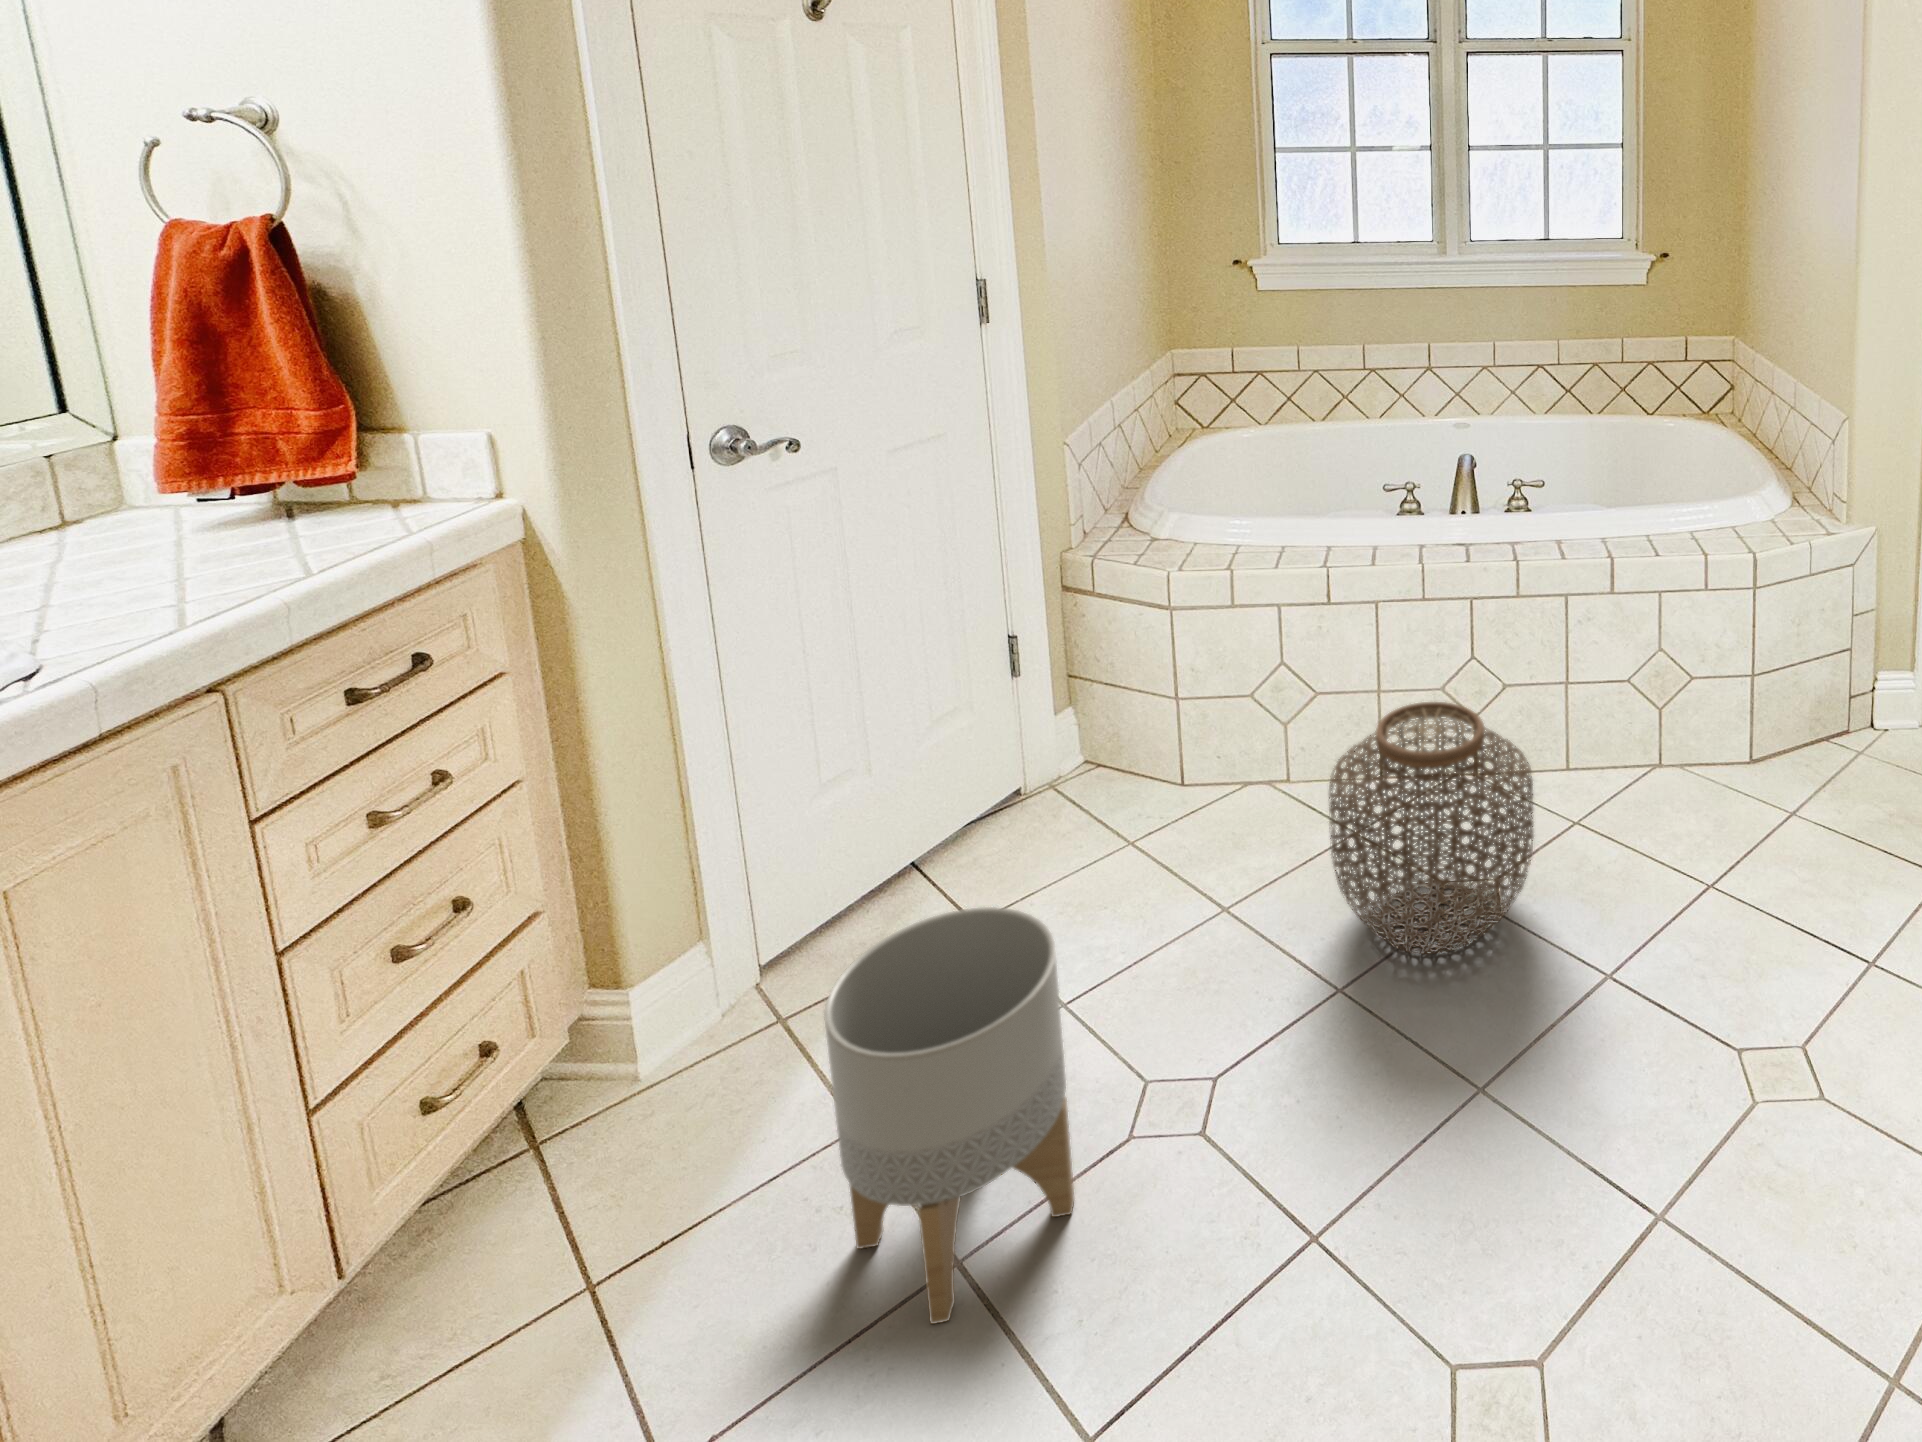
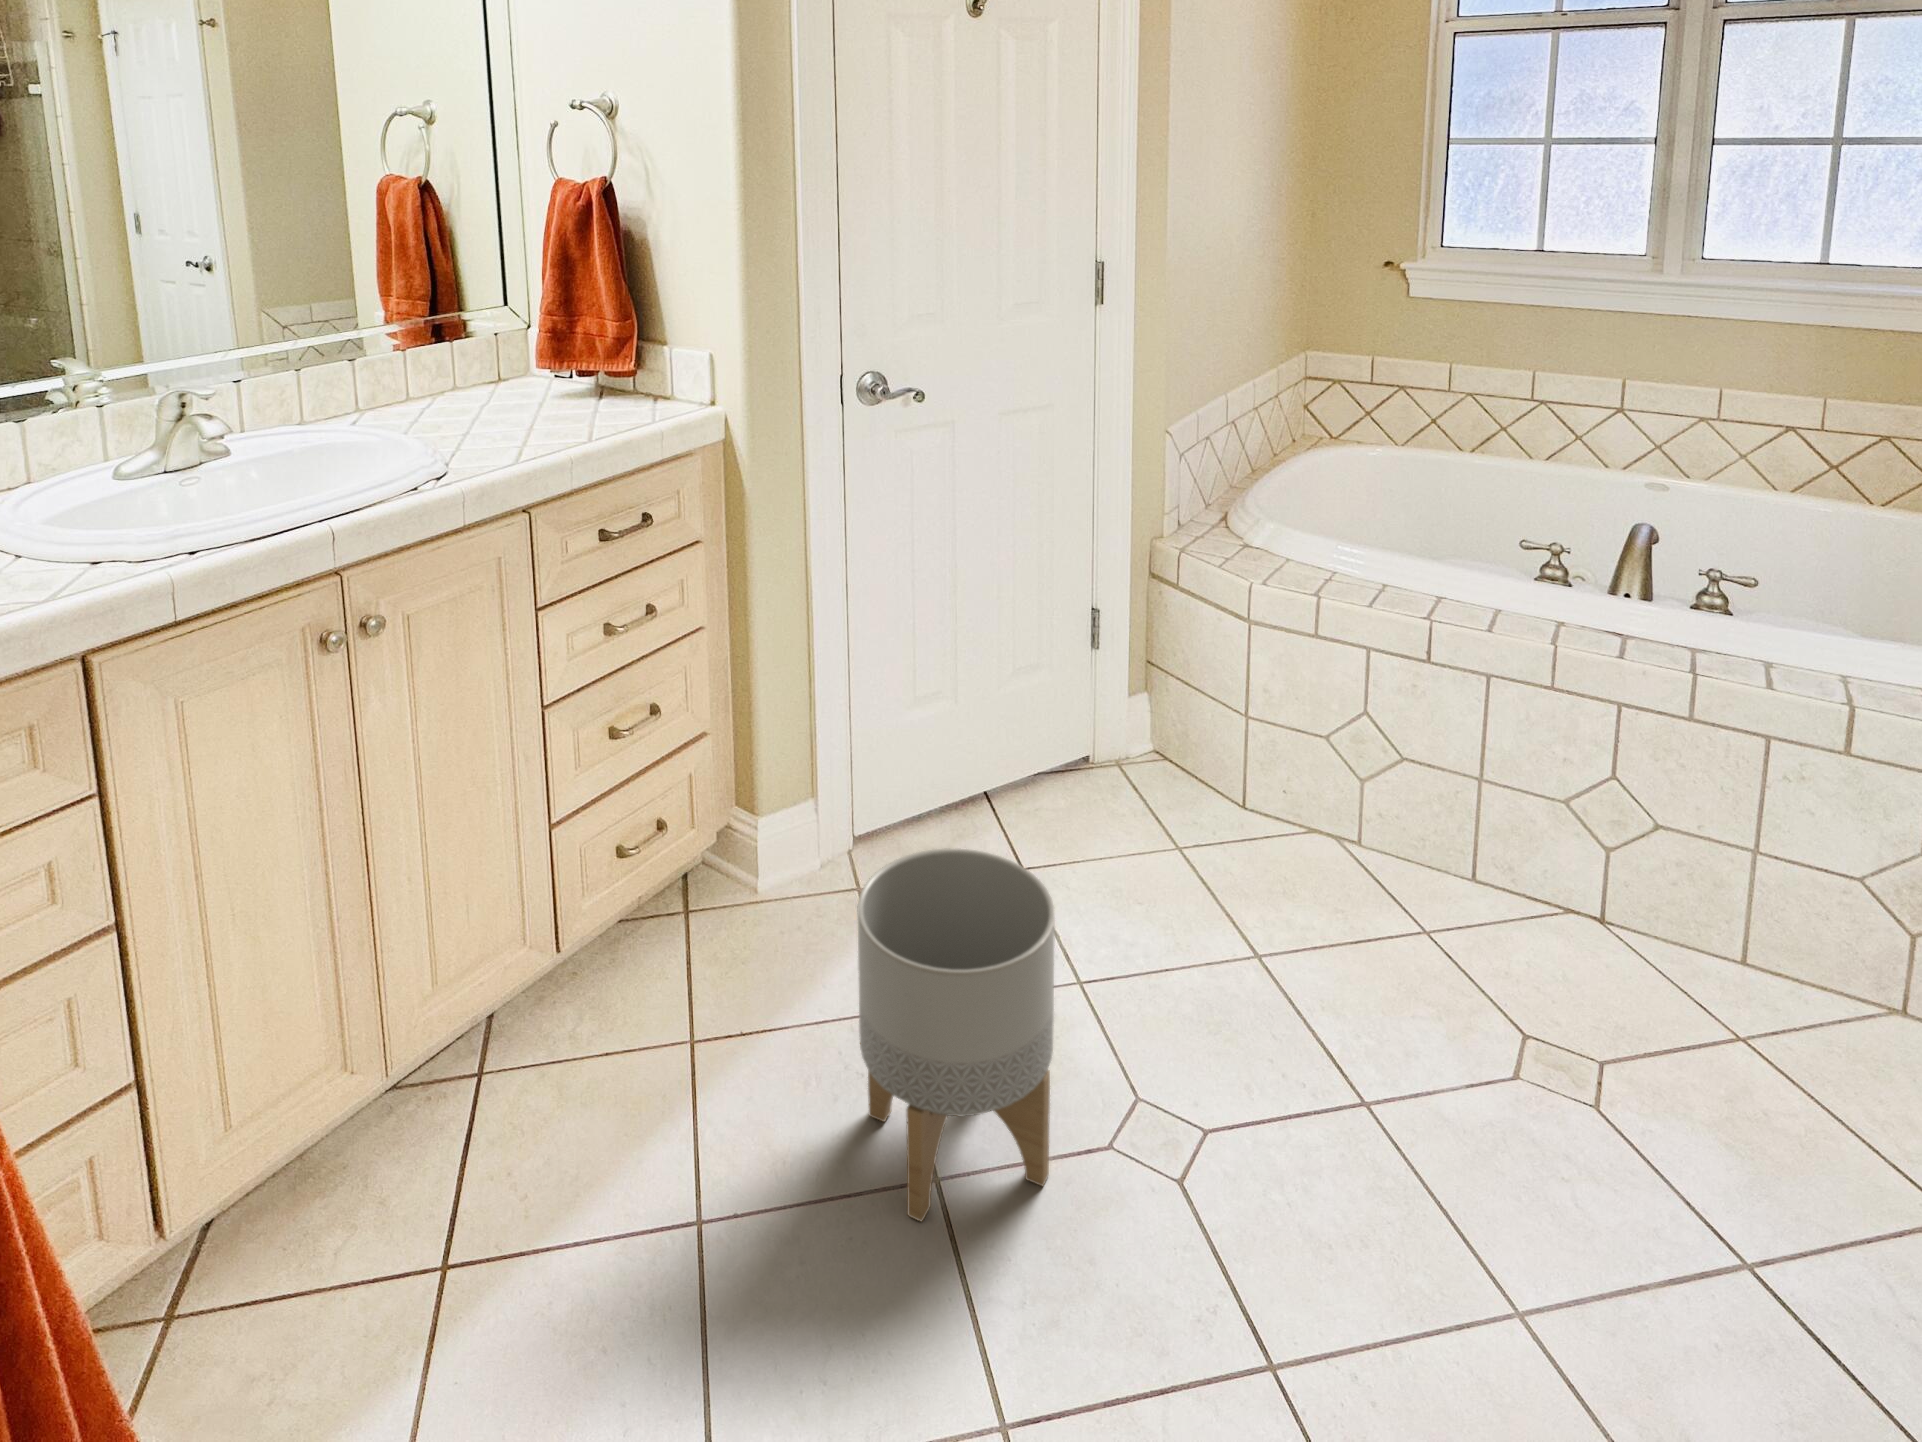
woven basket: present [1329,702,1533,954] -> none [1380,807,1663,1124]

